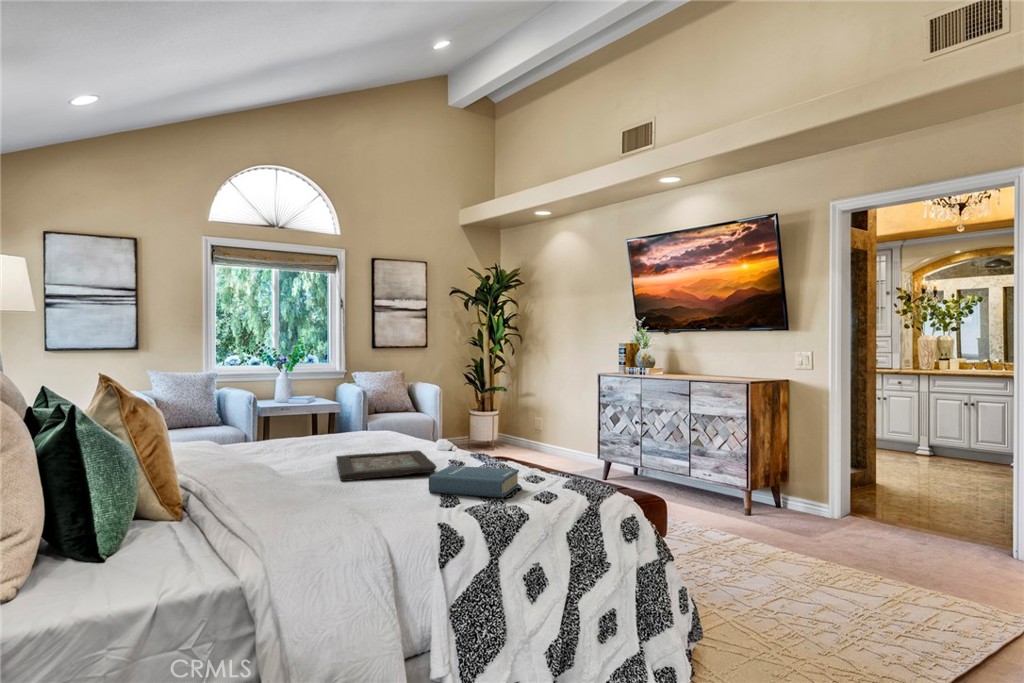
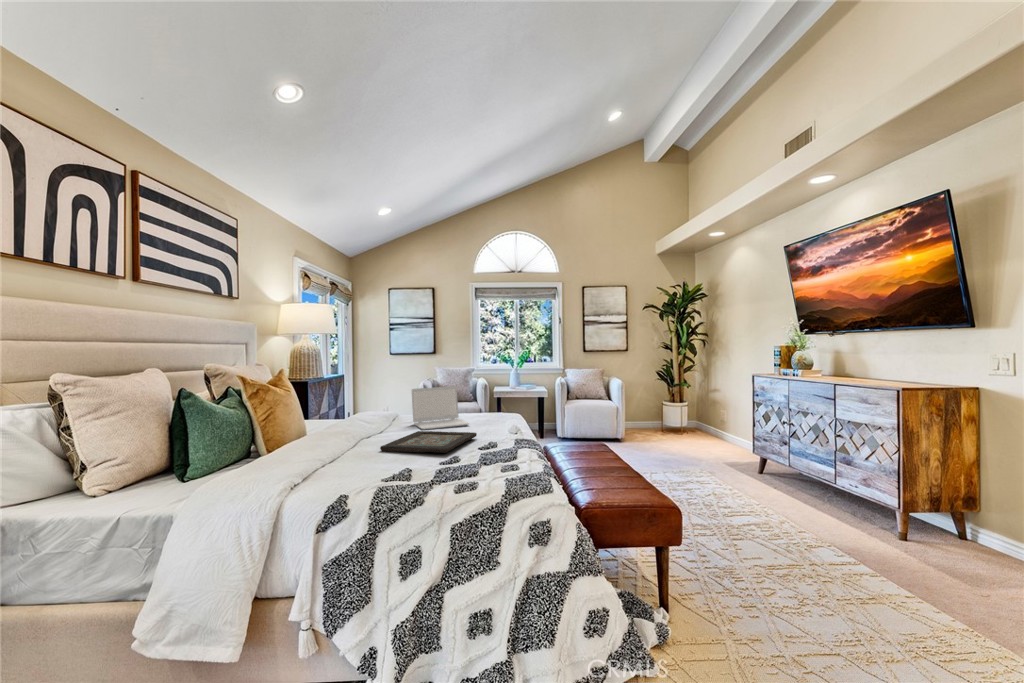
laptop: none [281,395,371,456] -> present [412,386,469,429]
hardback book: present [429,466,519,498] -> none [402,450,474,485]

